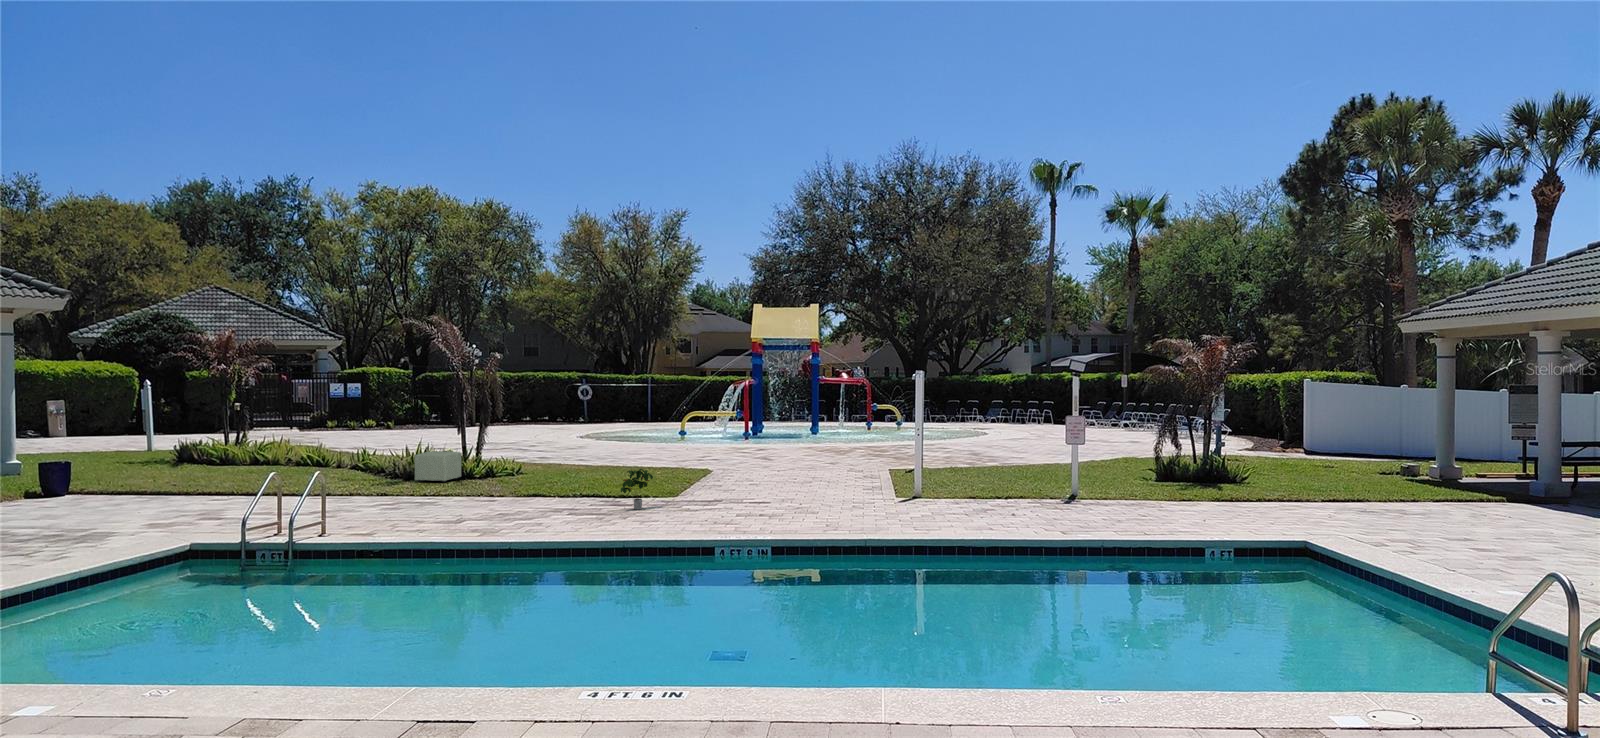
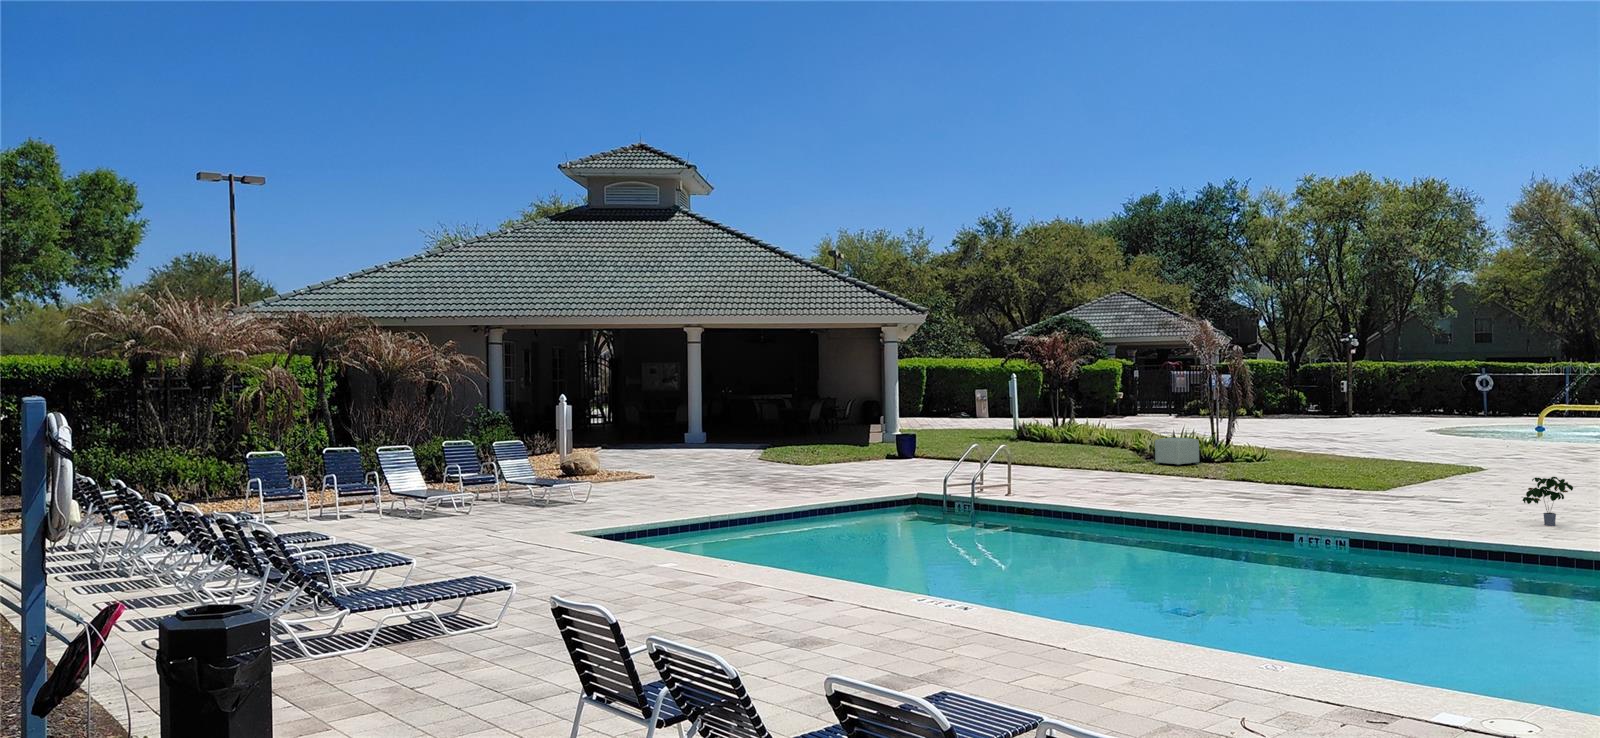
potted plant: present [620,469,653,510] -> present [1523,477,1573,526]

